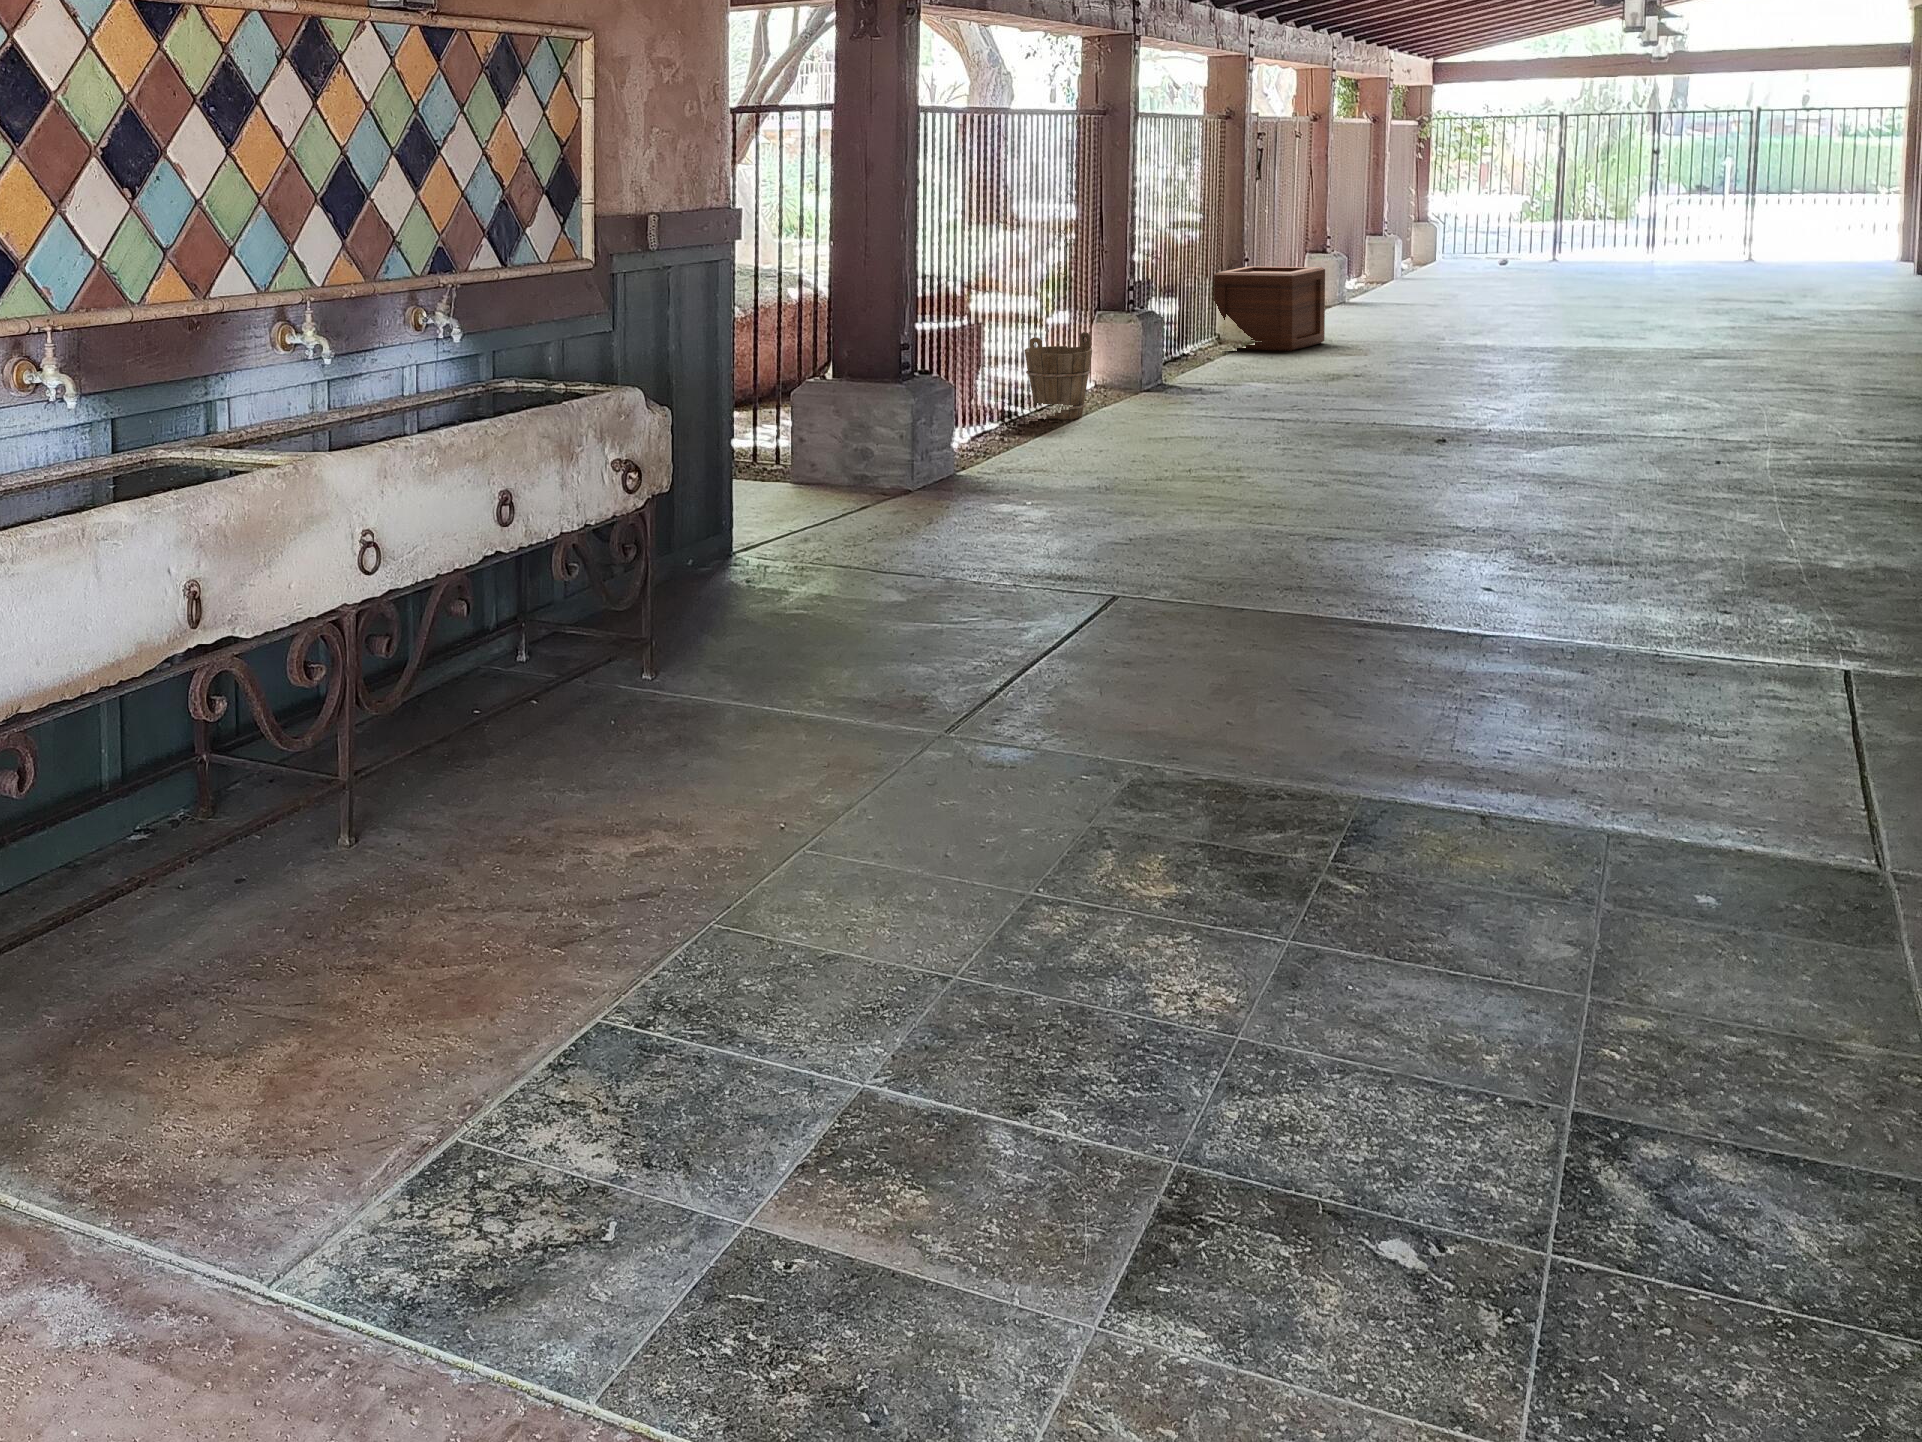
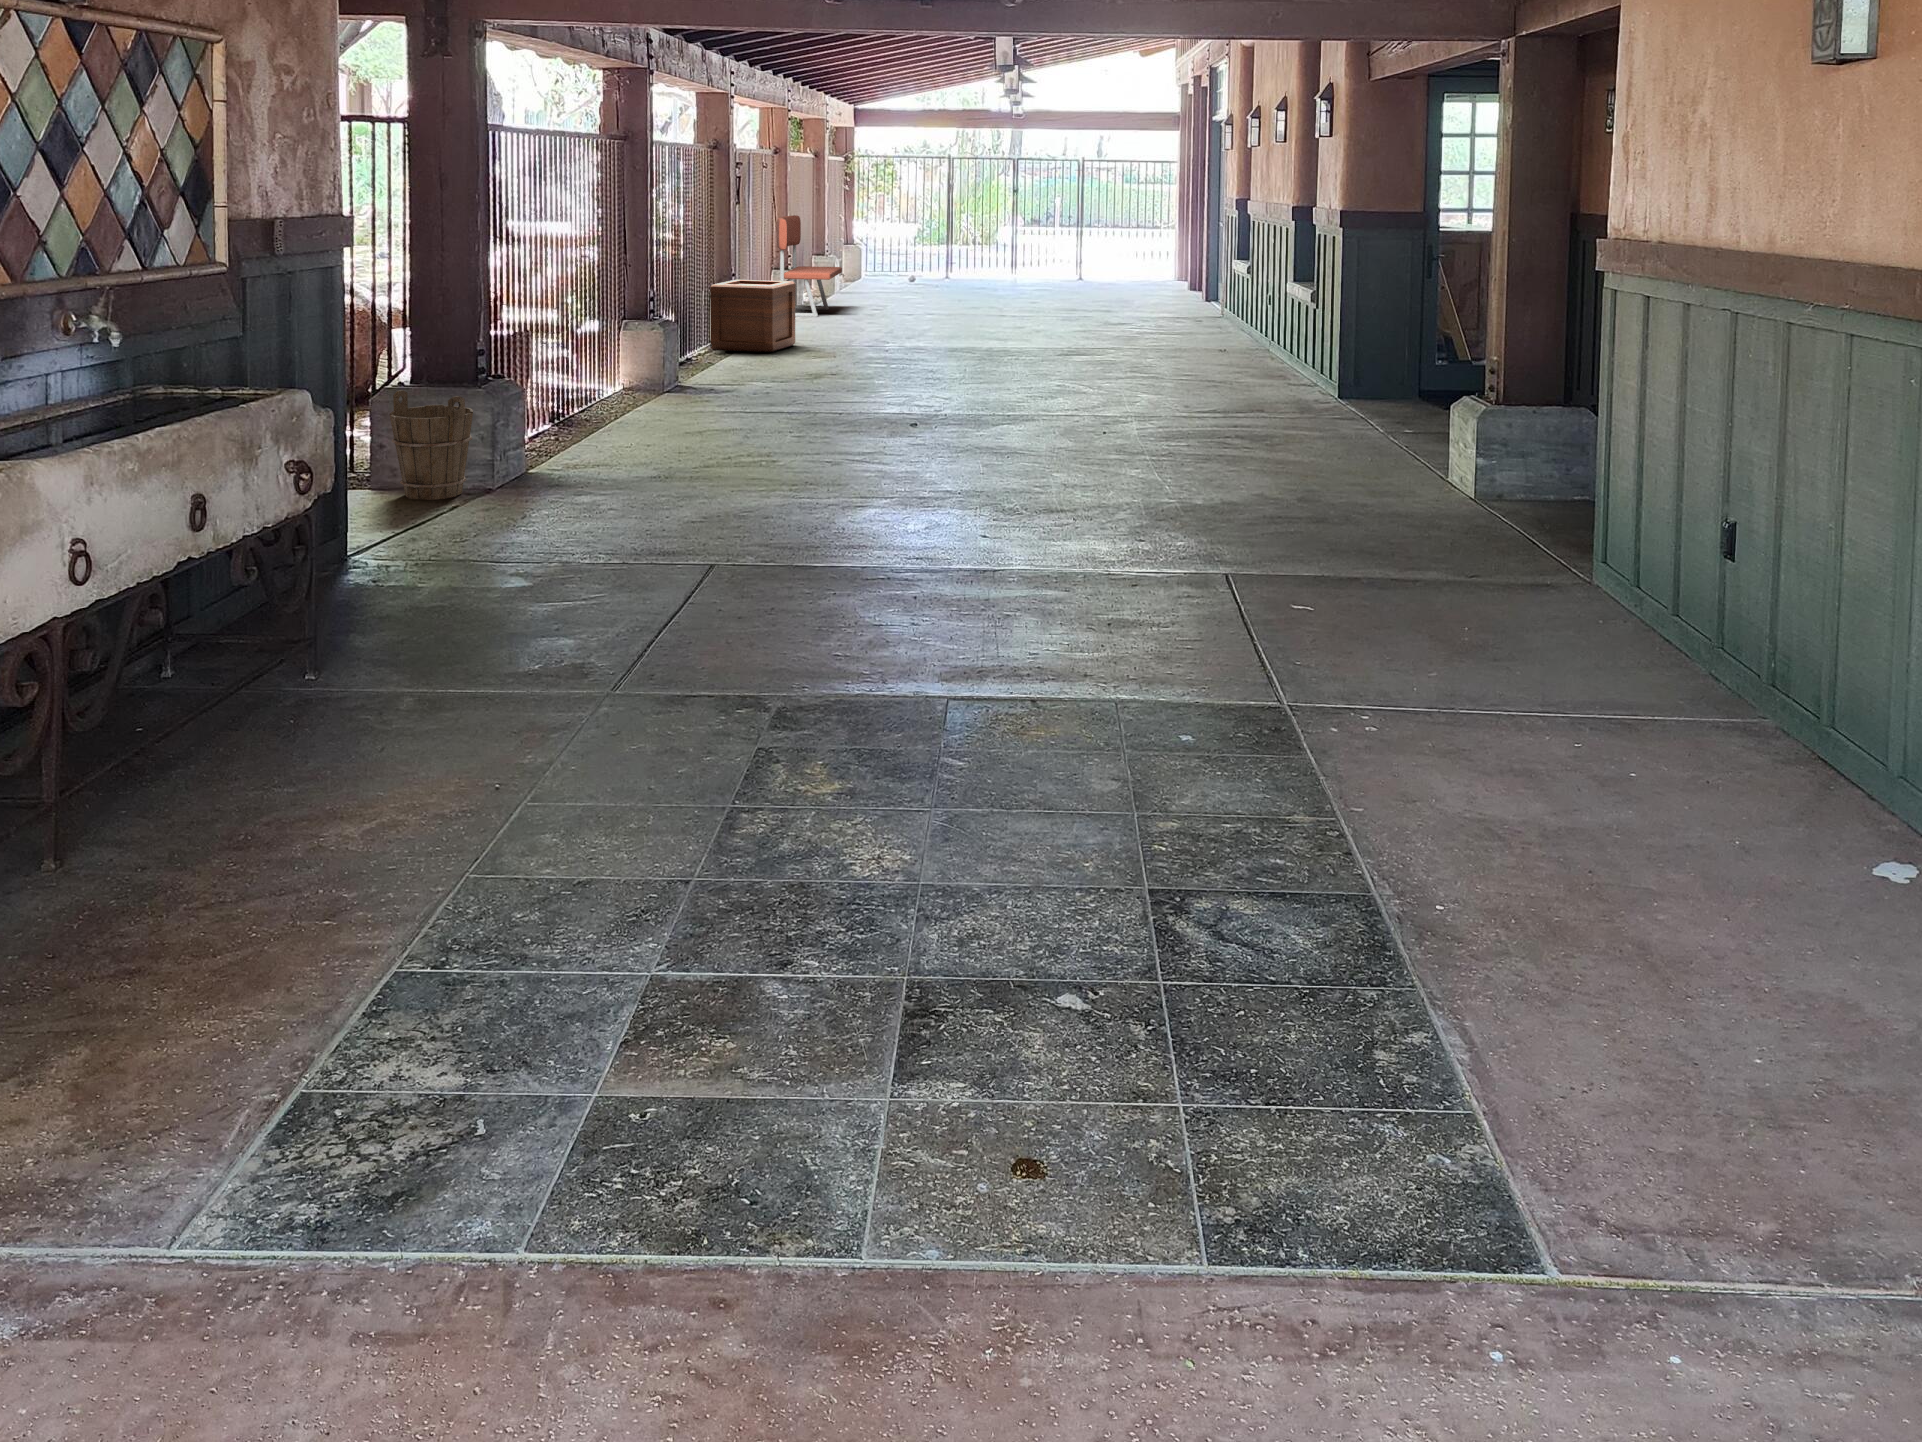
bench: none [1314,189,1402,310] -> present [776,215,842,317]
bucket: present [1025,332,1092,419] -> present [390,390,473,500]

